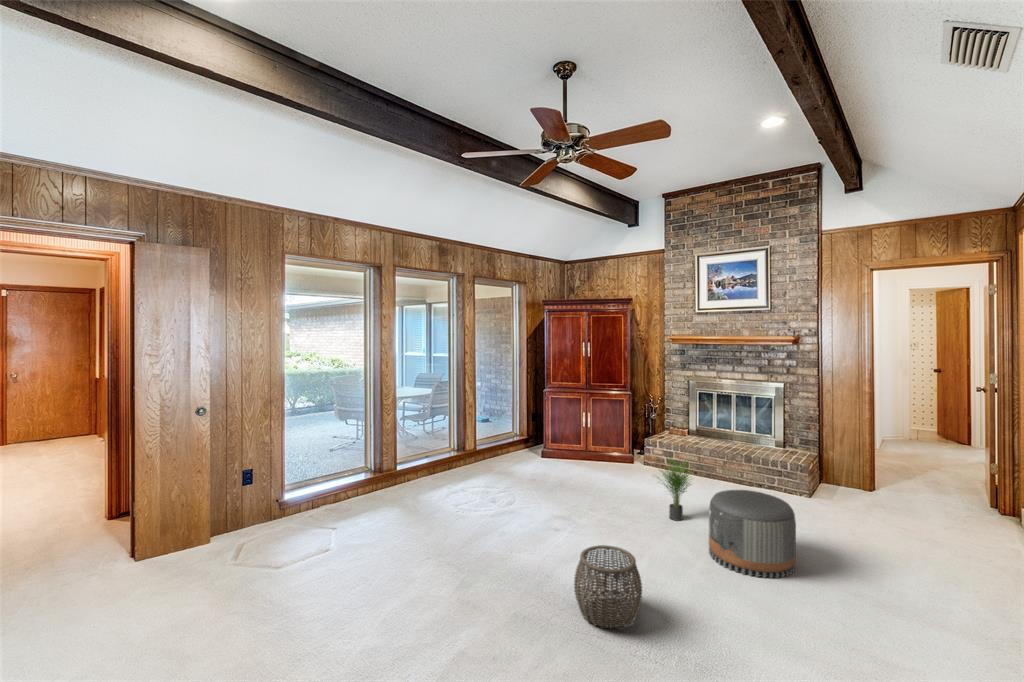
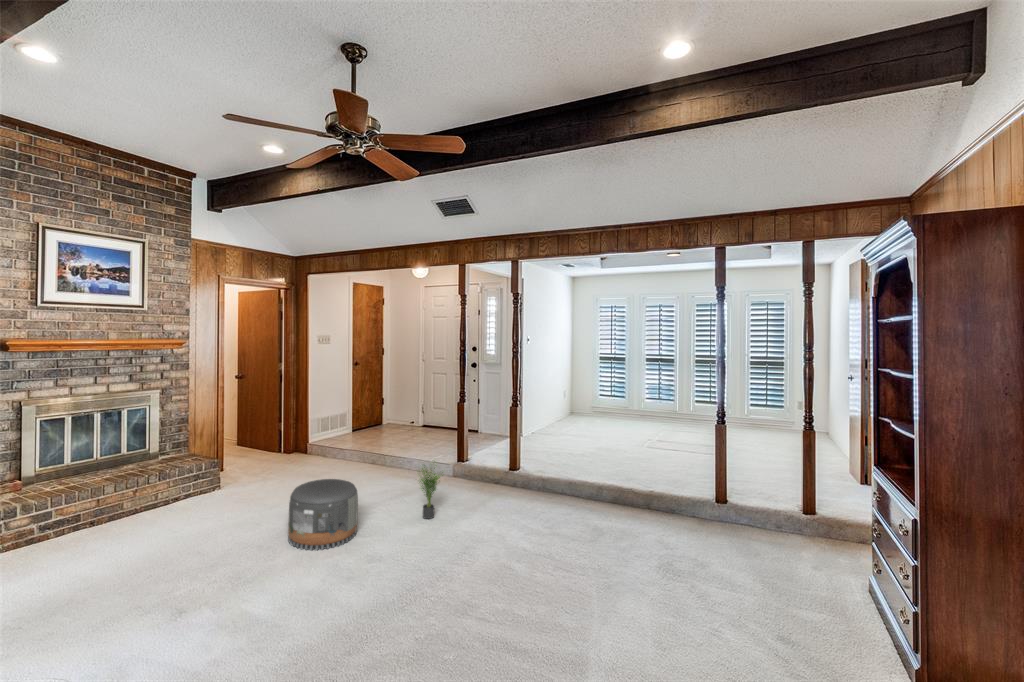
potted plant: present [659,461,690,521] -> present [420,469,440,519]
woven basket: present [574,545,642,628] -> none [365,549,426,623]

